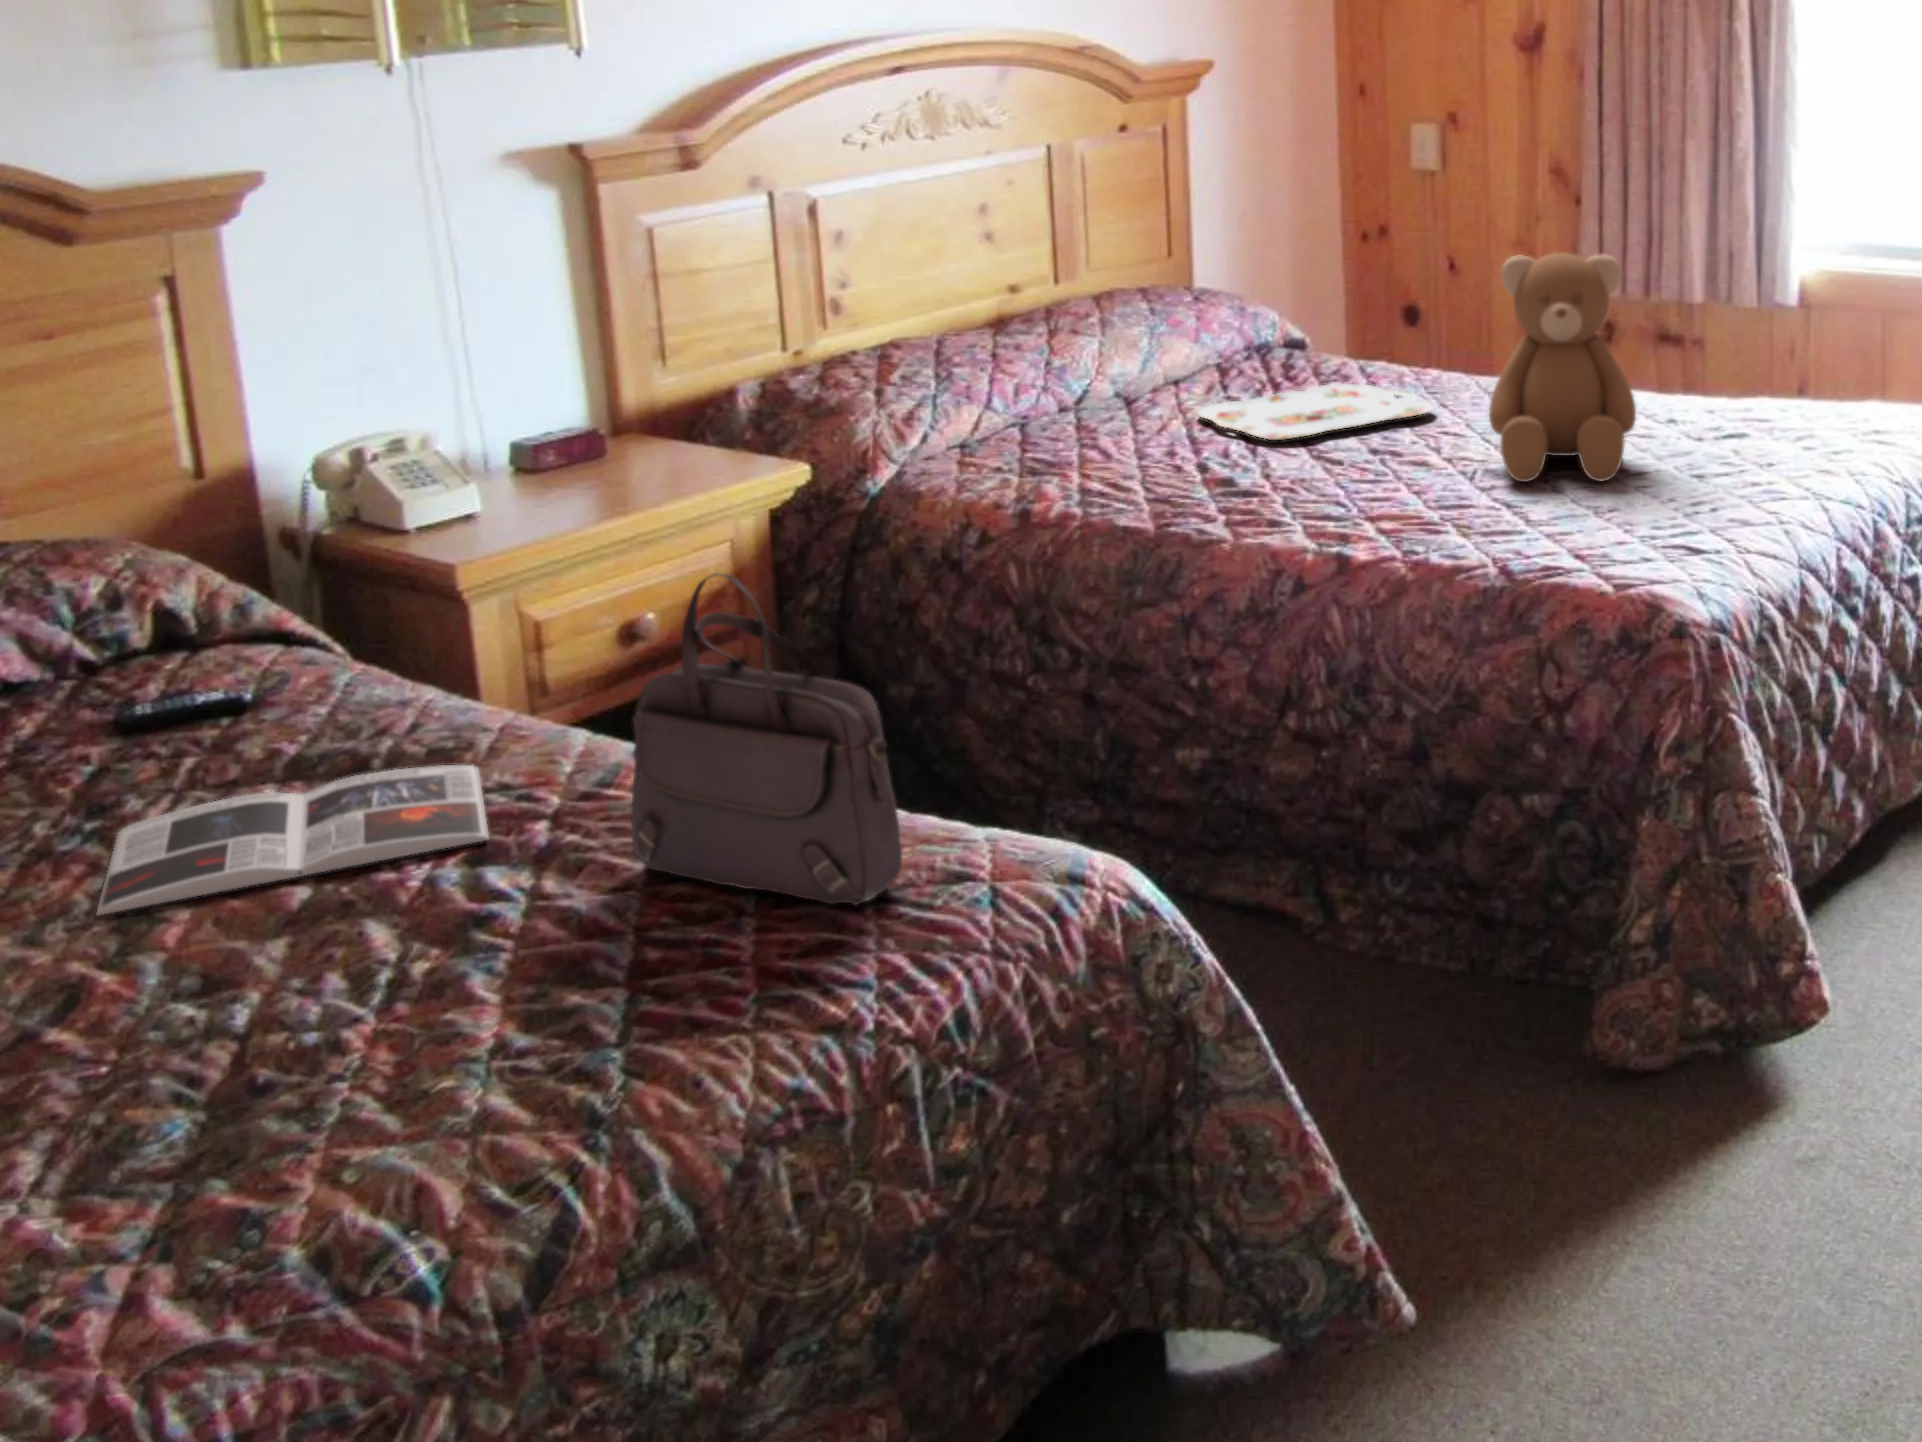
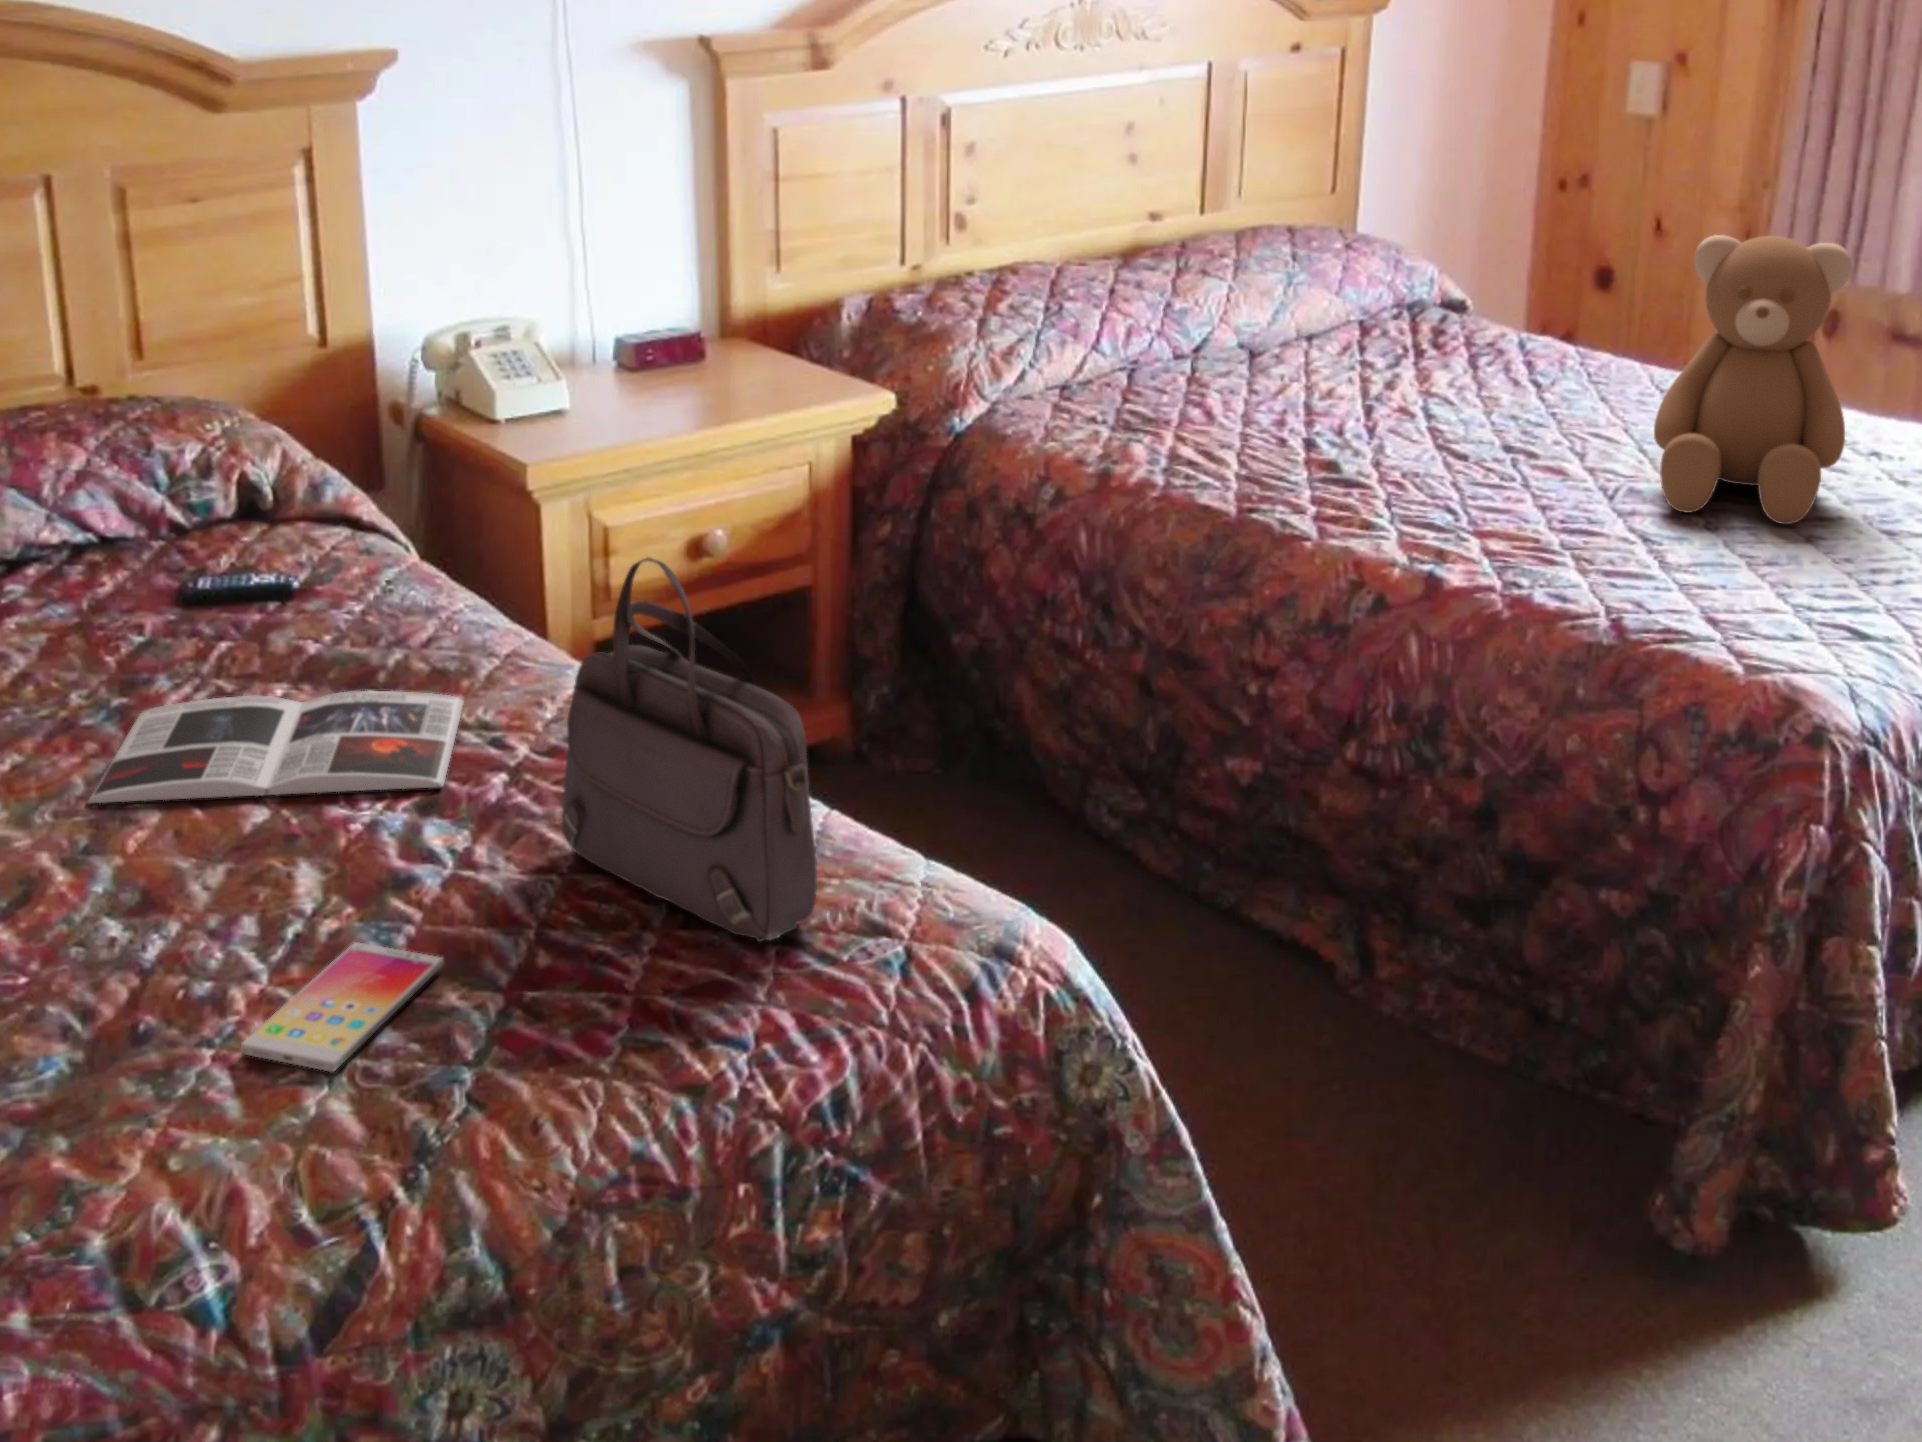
serving tray: present [1198,384,1435,440] -> none [1319,358,1600,422]
smartphone: none [374,969,555,1084] -> present [241,942,443,1072]

